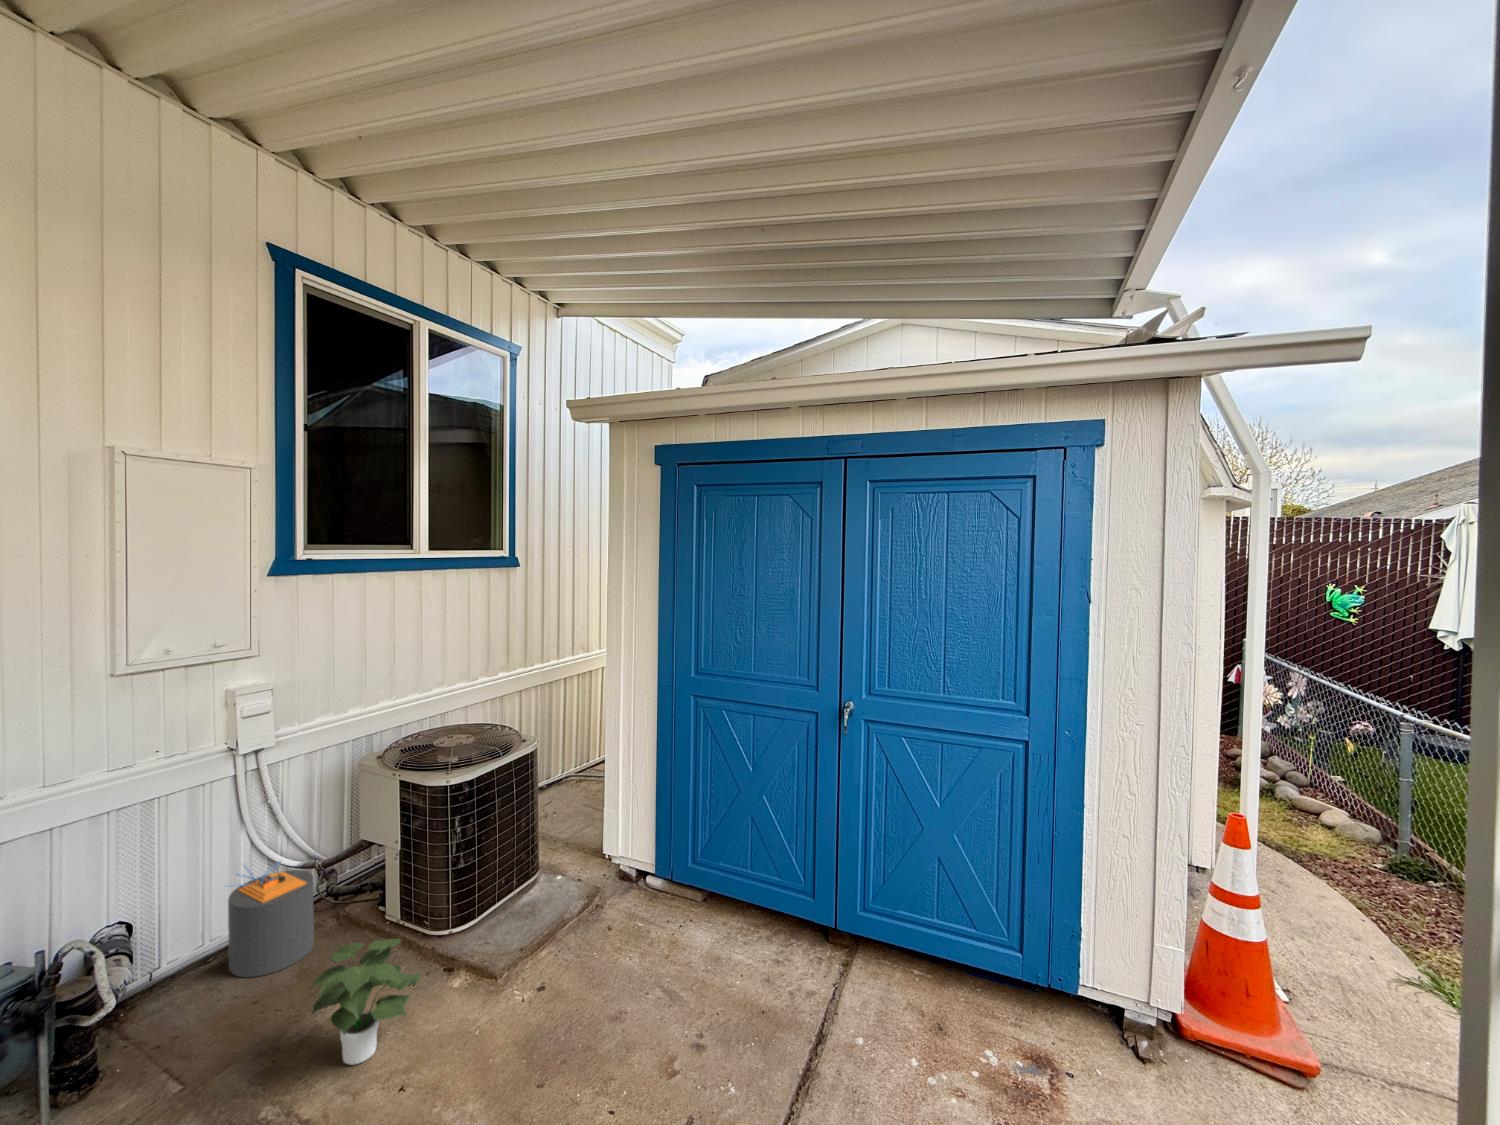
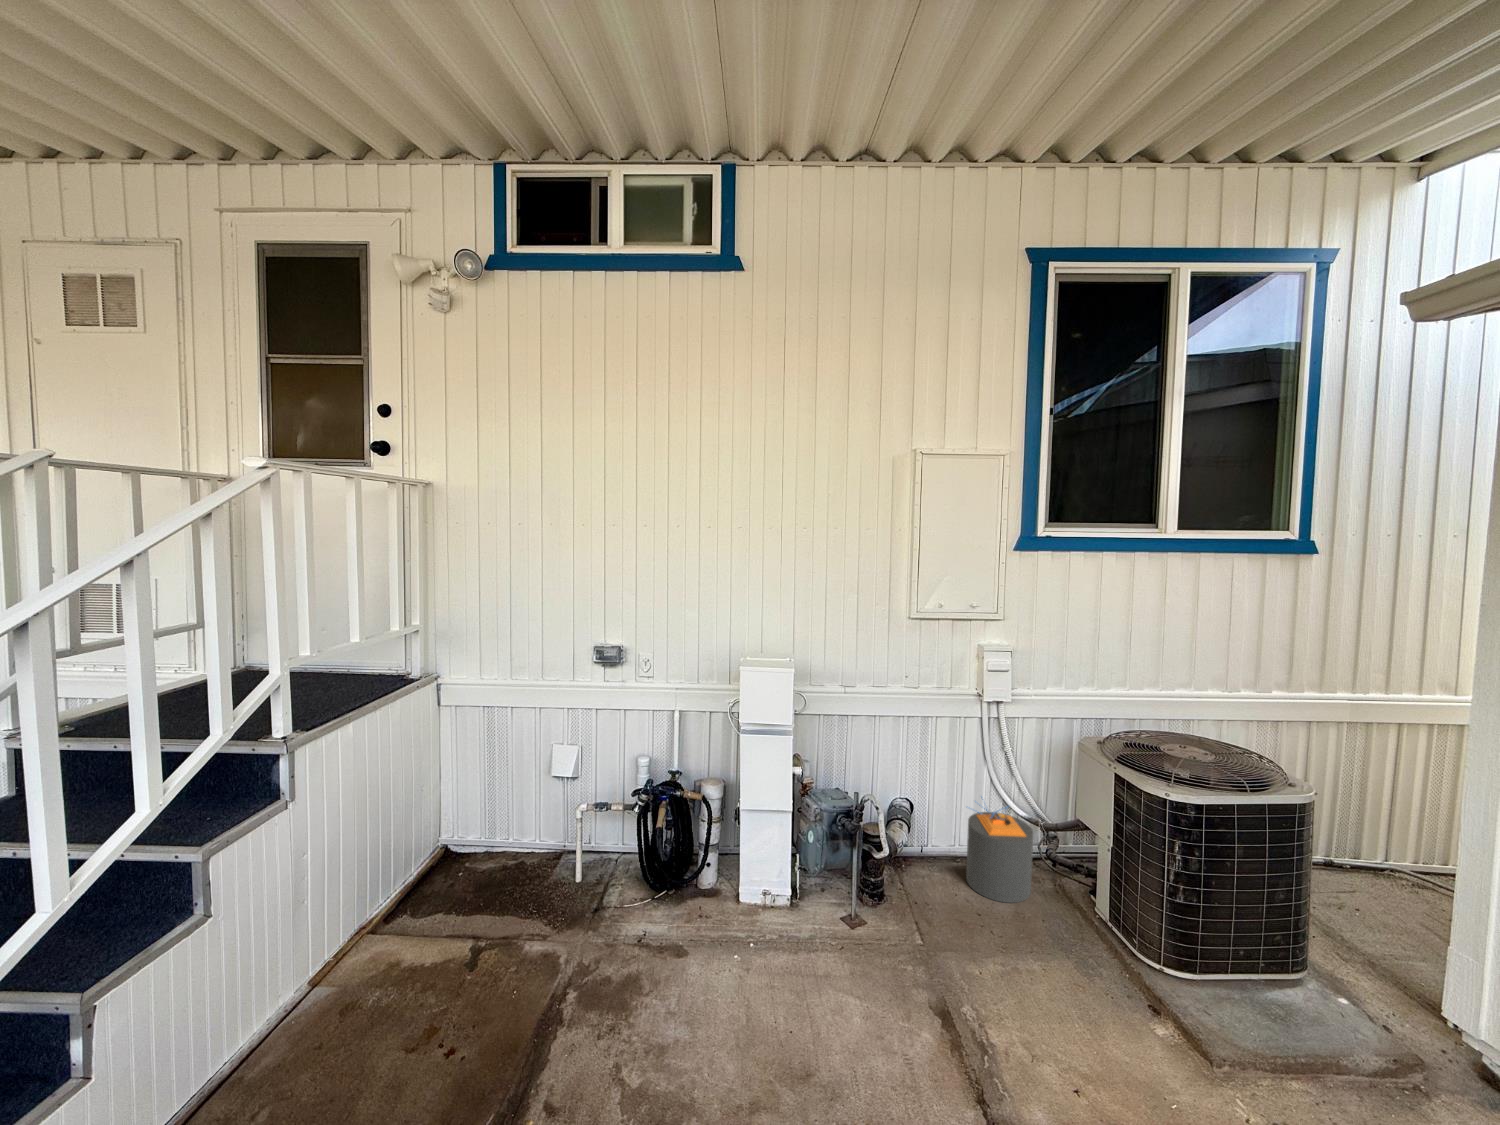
potted plant: present [312,939,422,1065] -> none [999,912,1112,1039]

